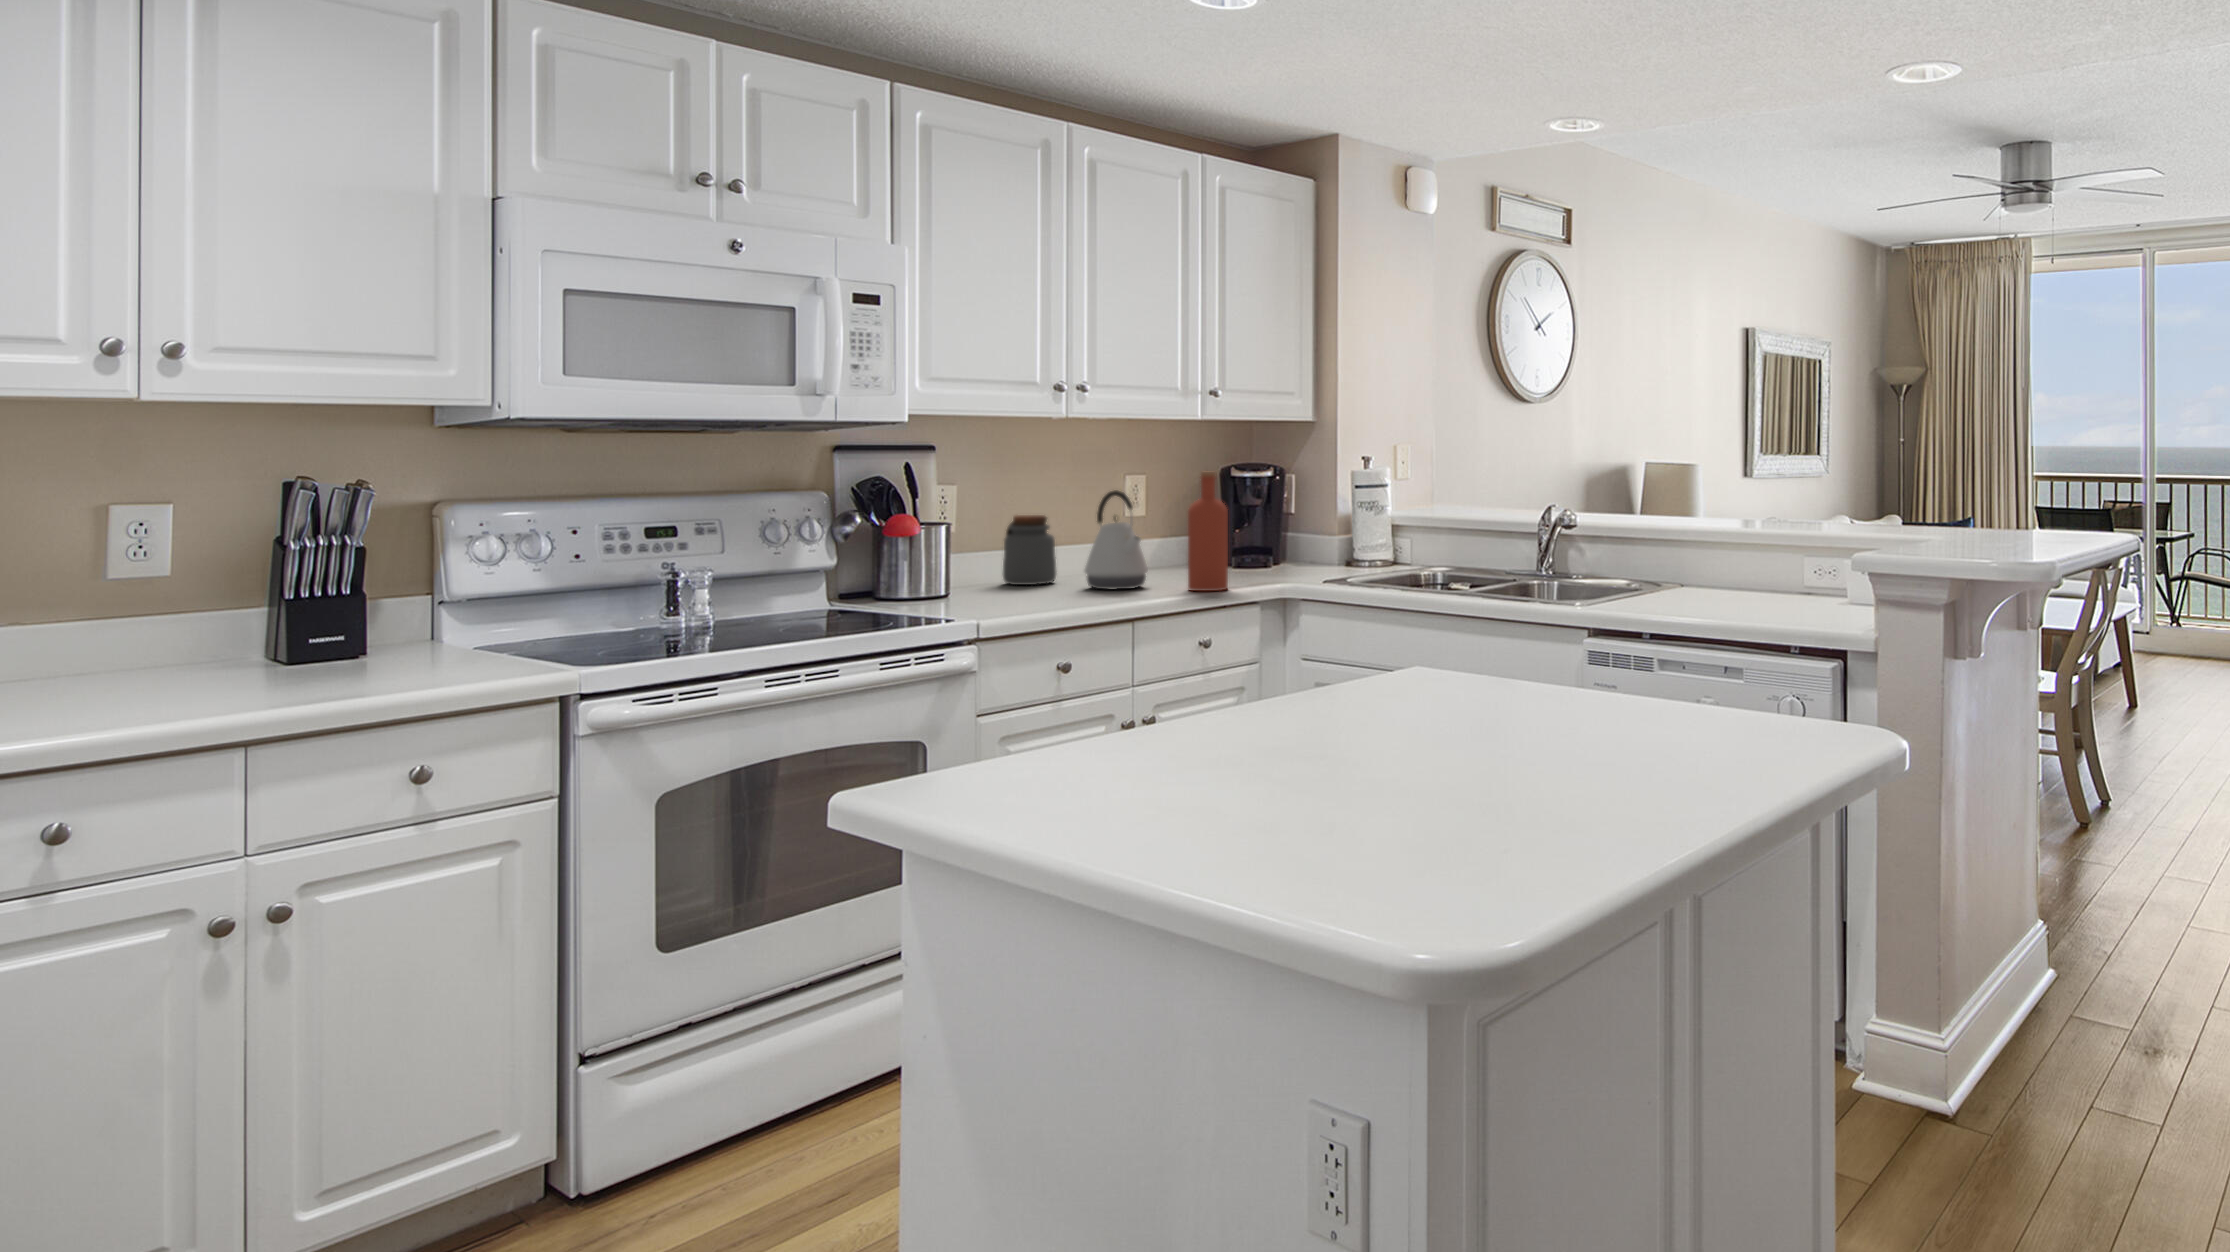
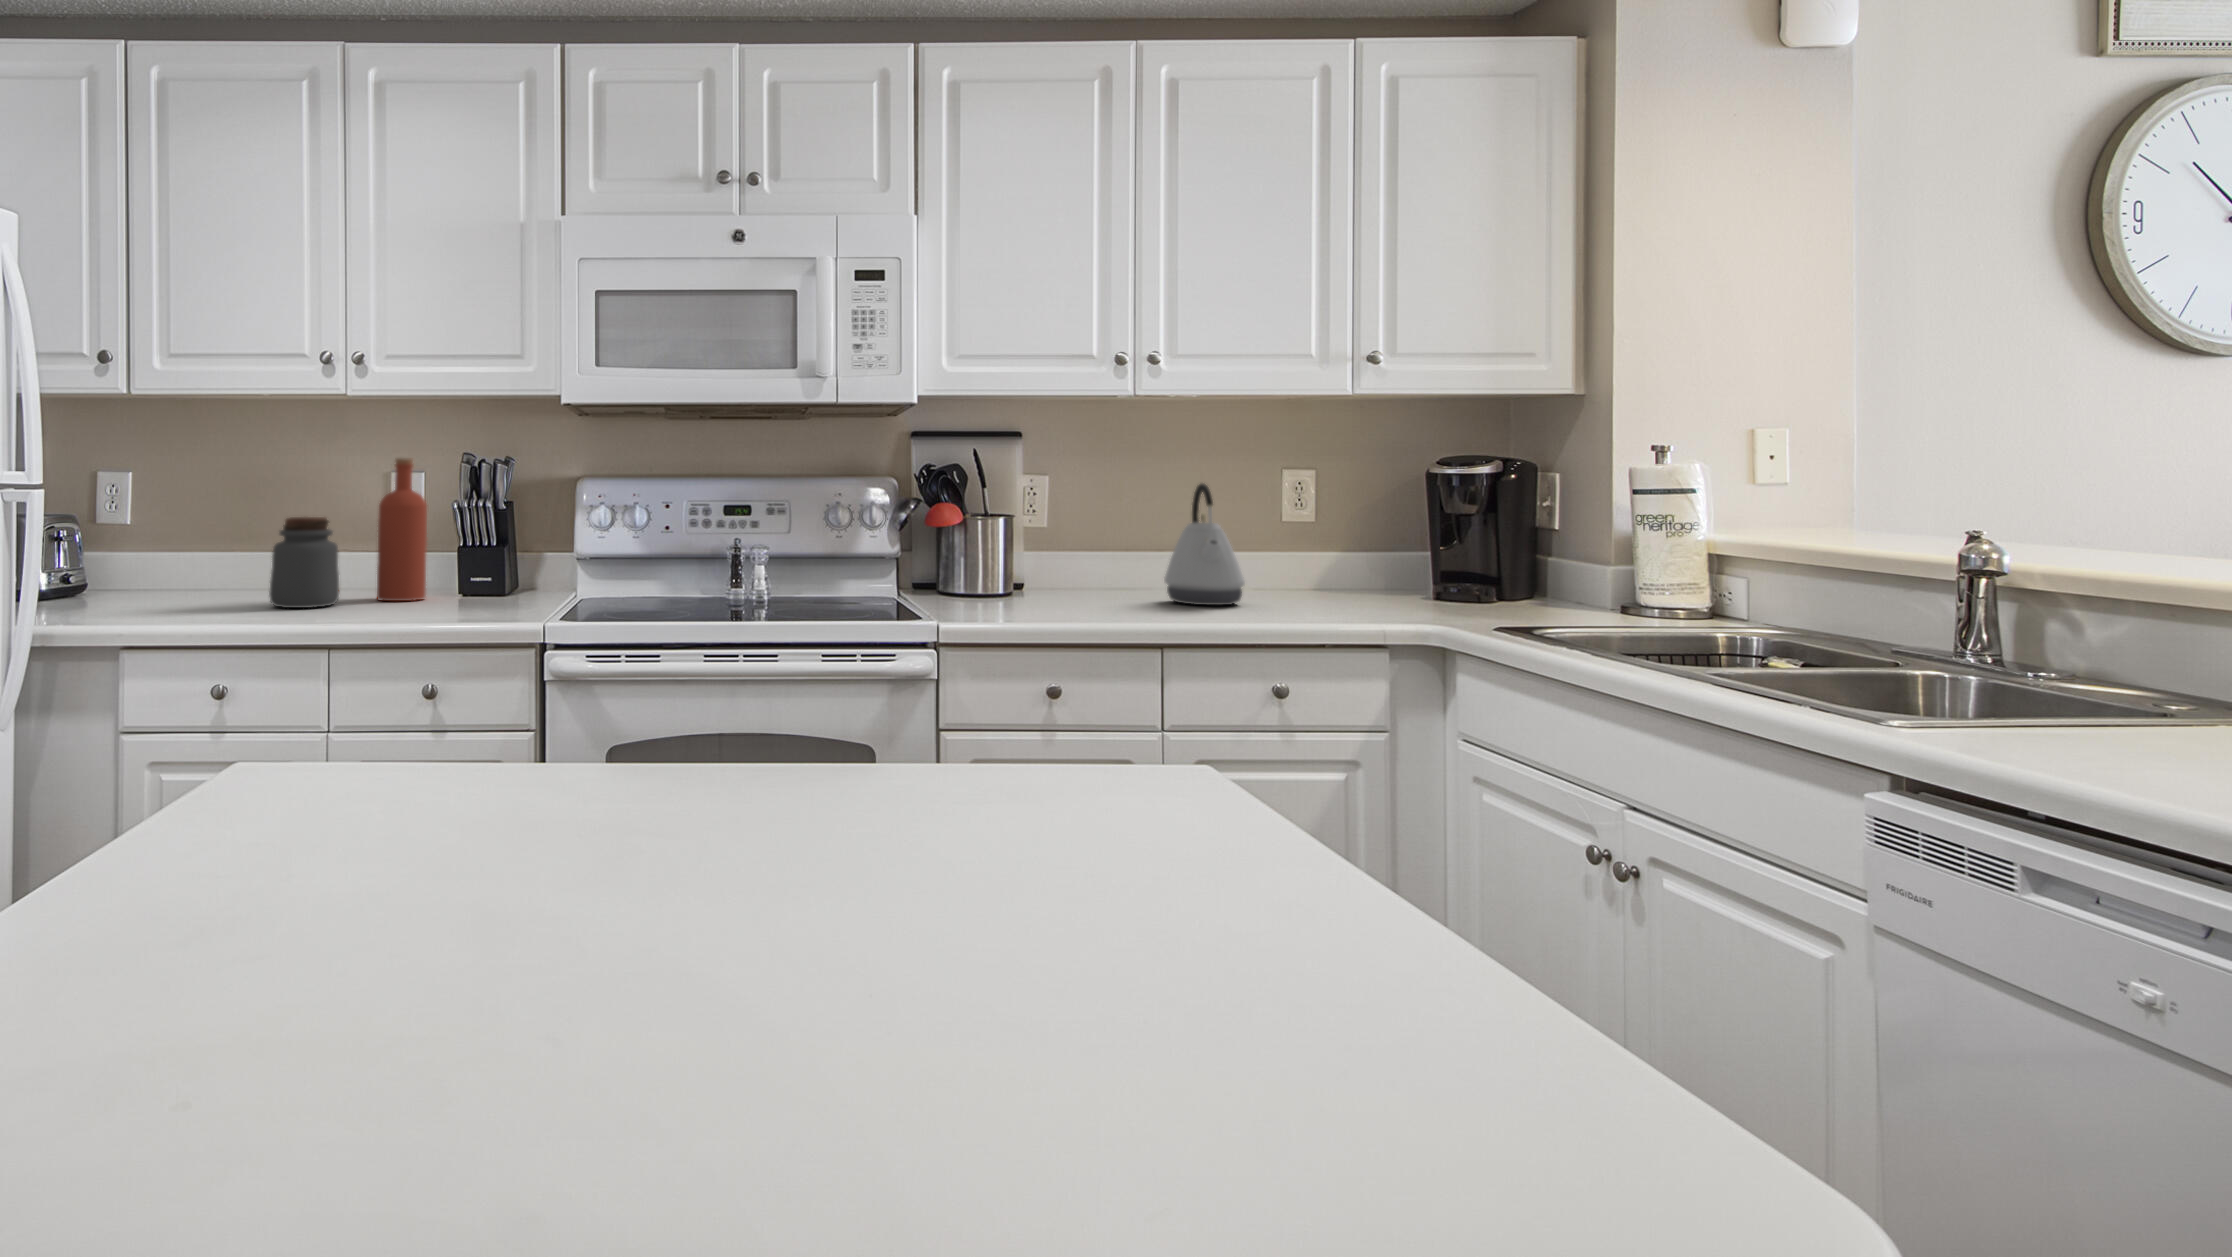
bottle: present [1188,472,1228,591] -> present [377,458,427,601]
jar: present [1003,515,1056,585] -> present [269,517,339,608]

